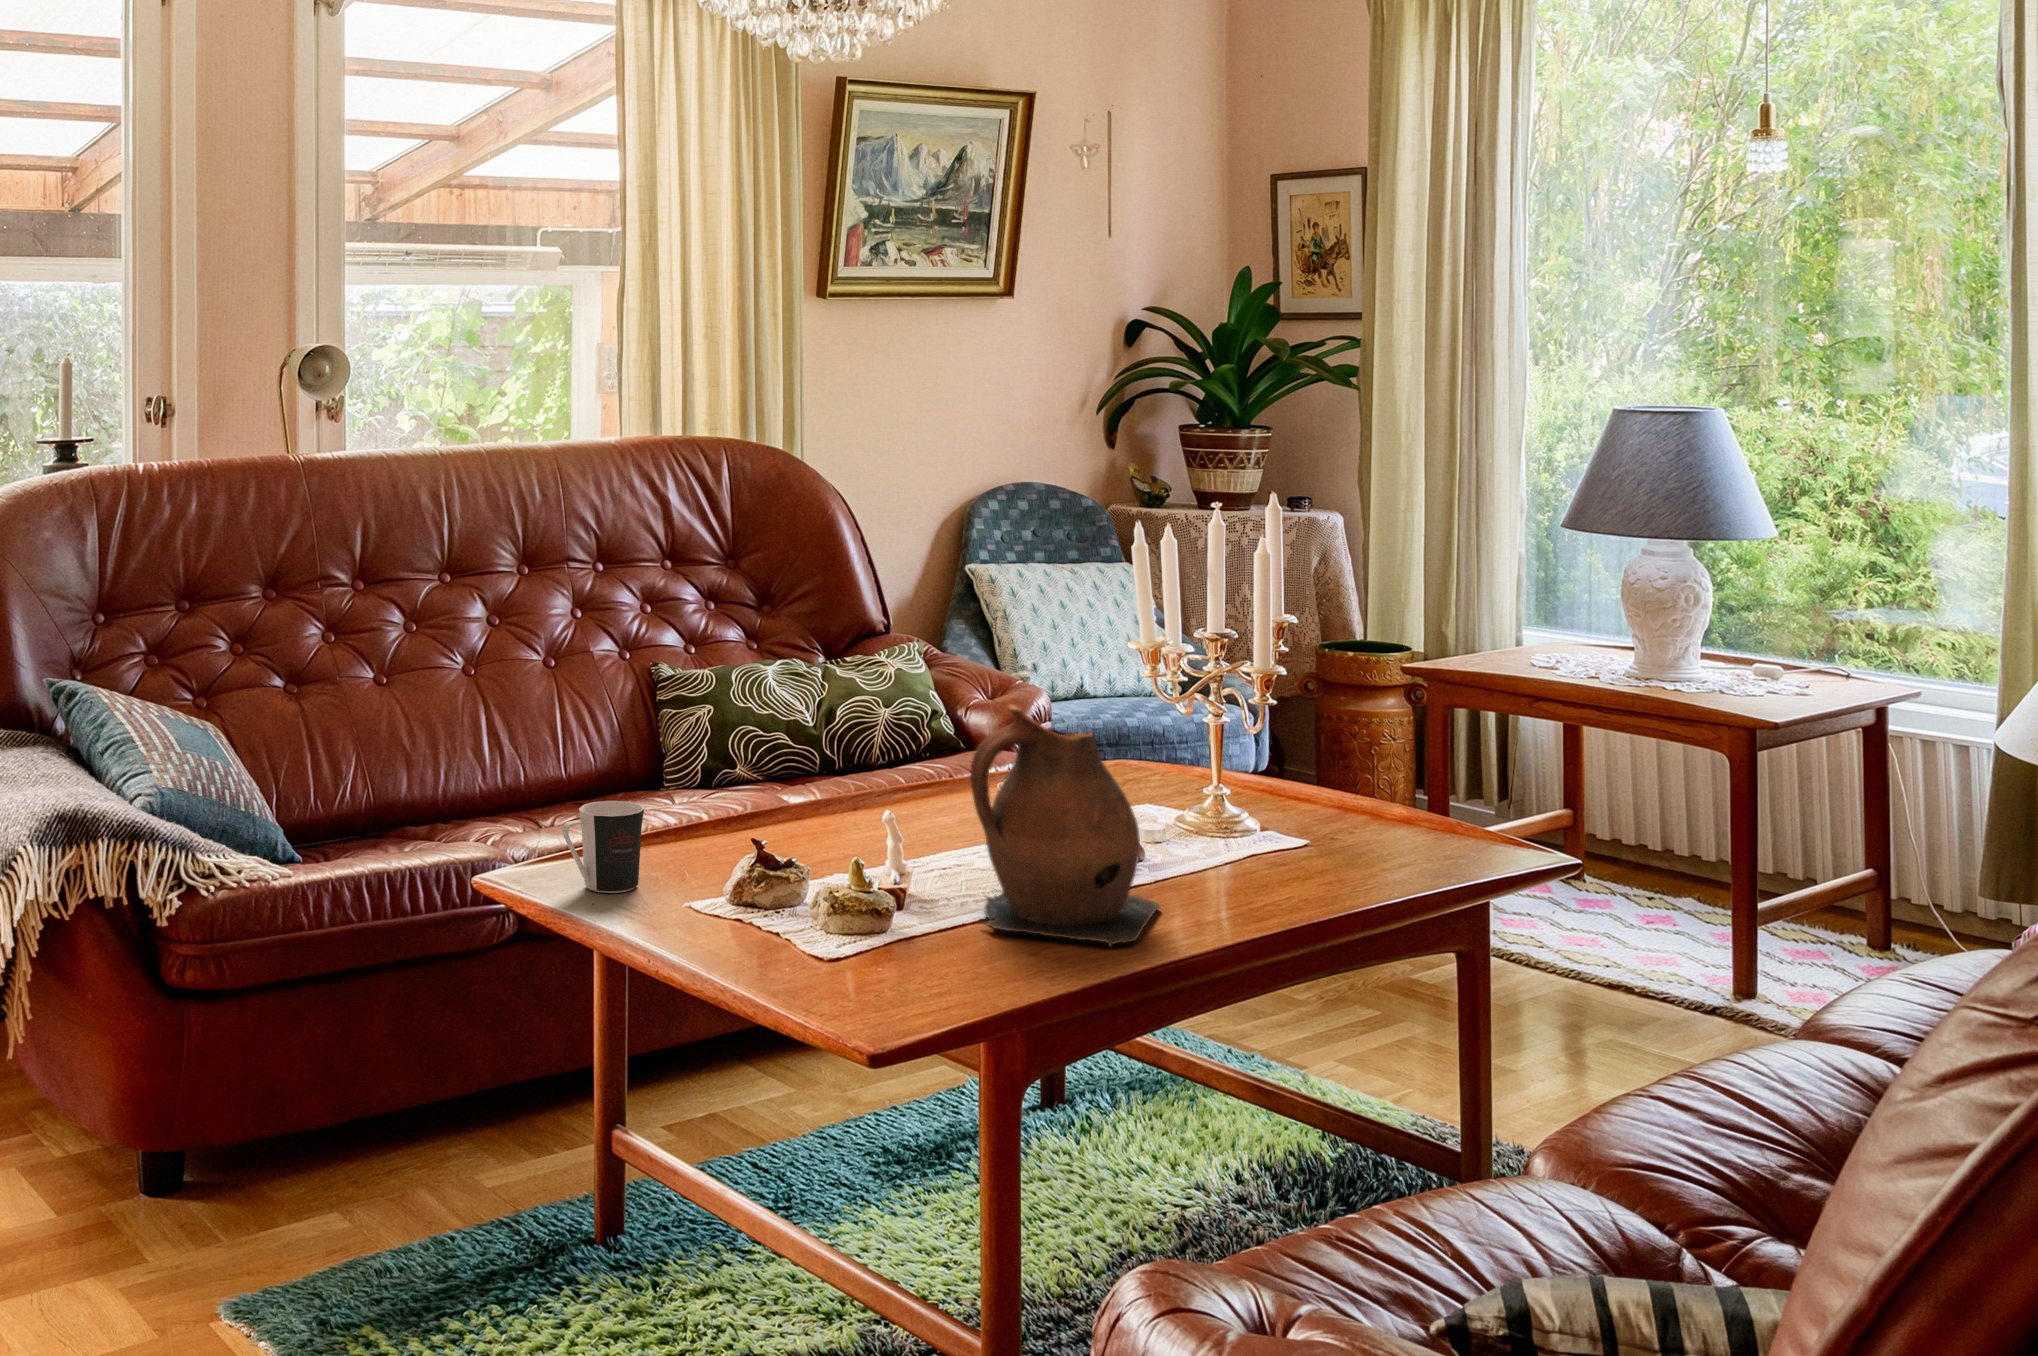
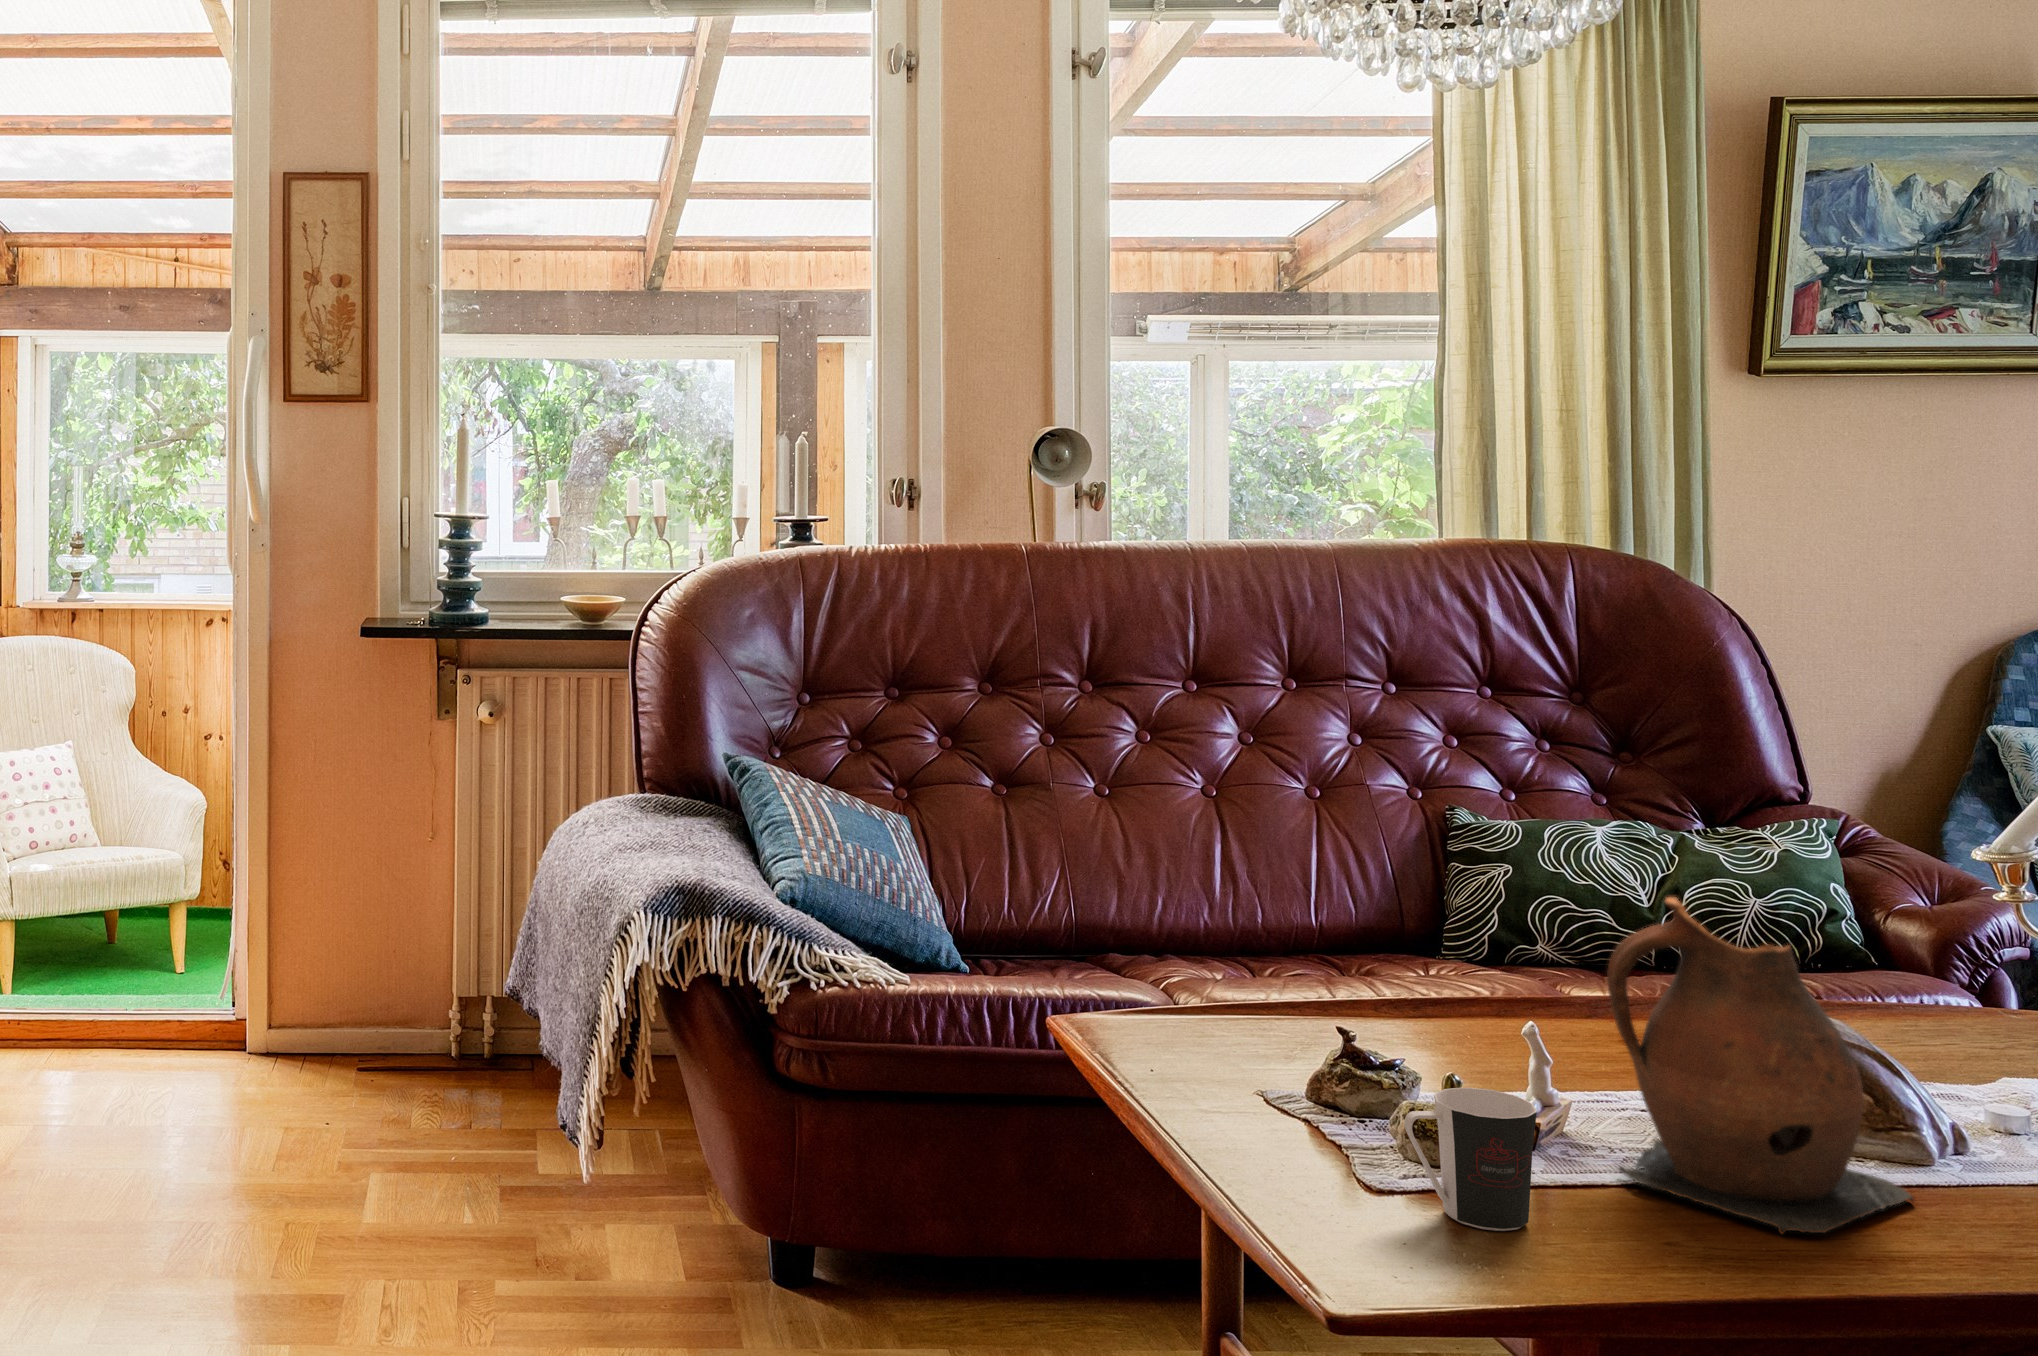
coffee cup: present [562,801,644,893] -> present [1404,1088,1537,1231]

